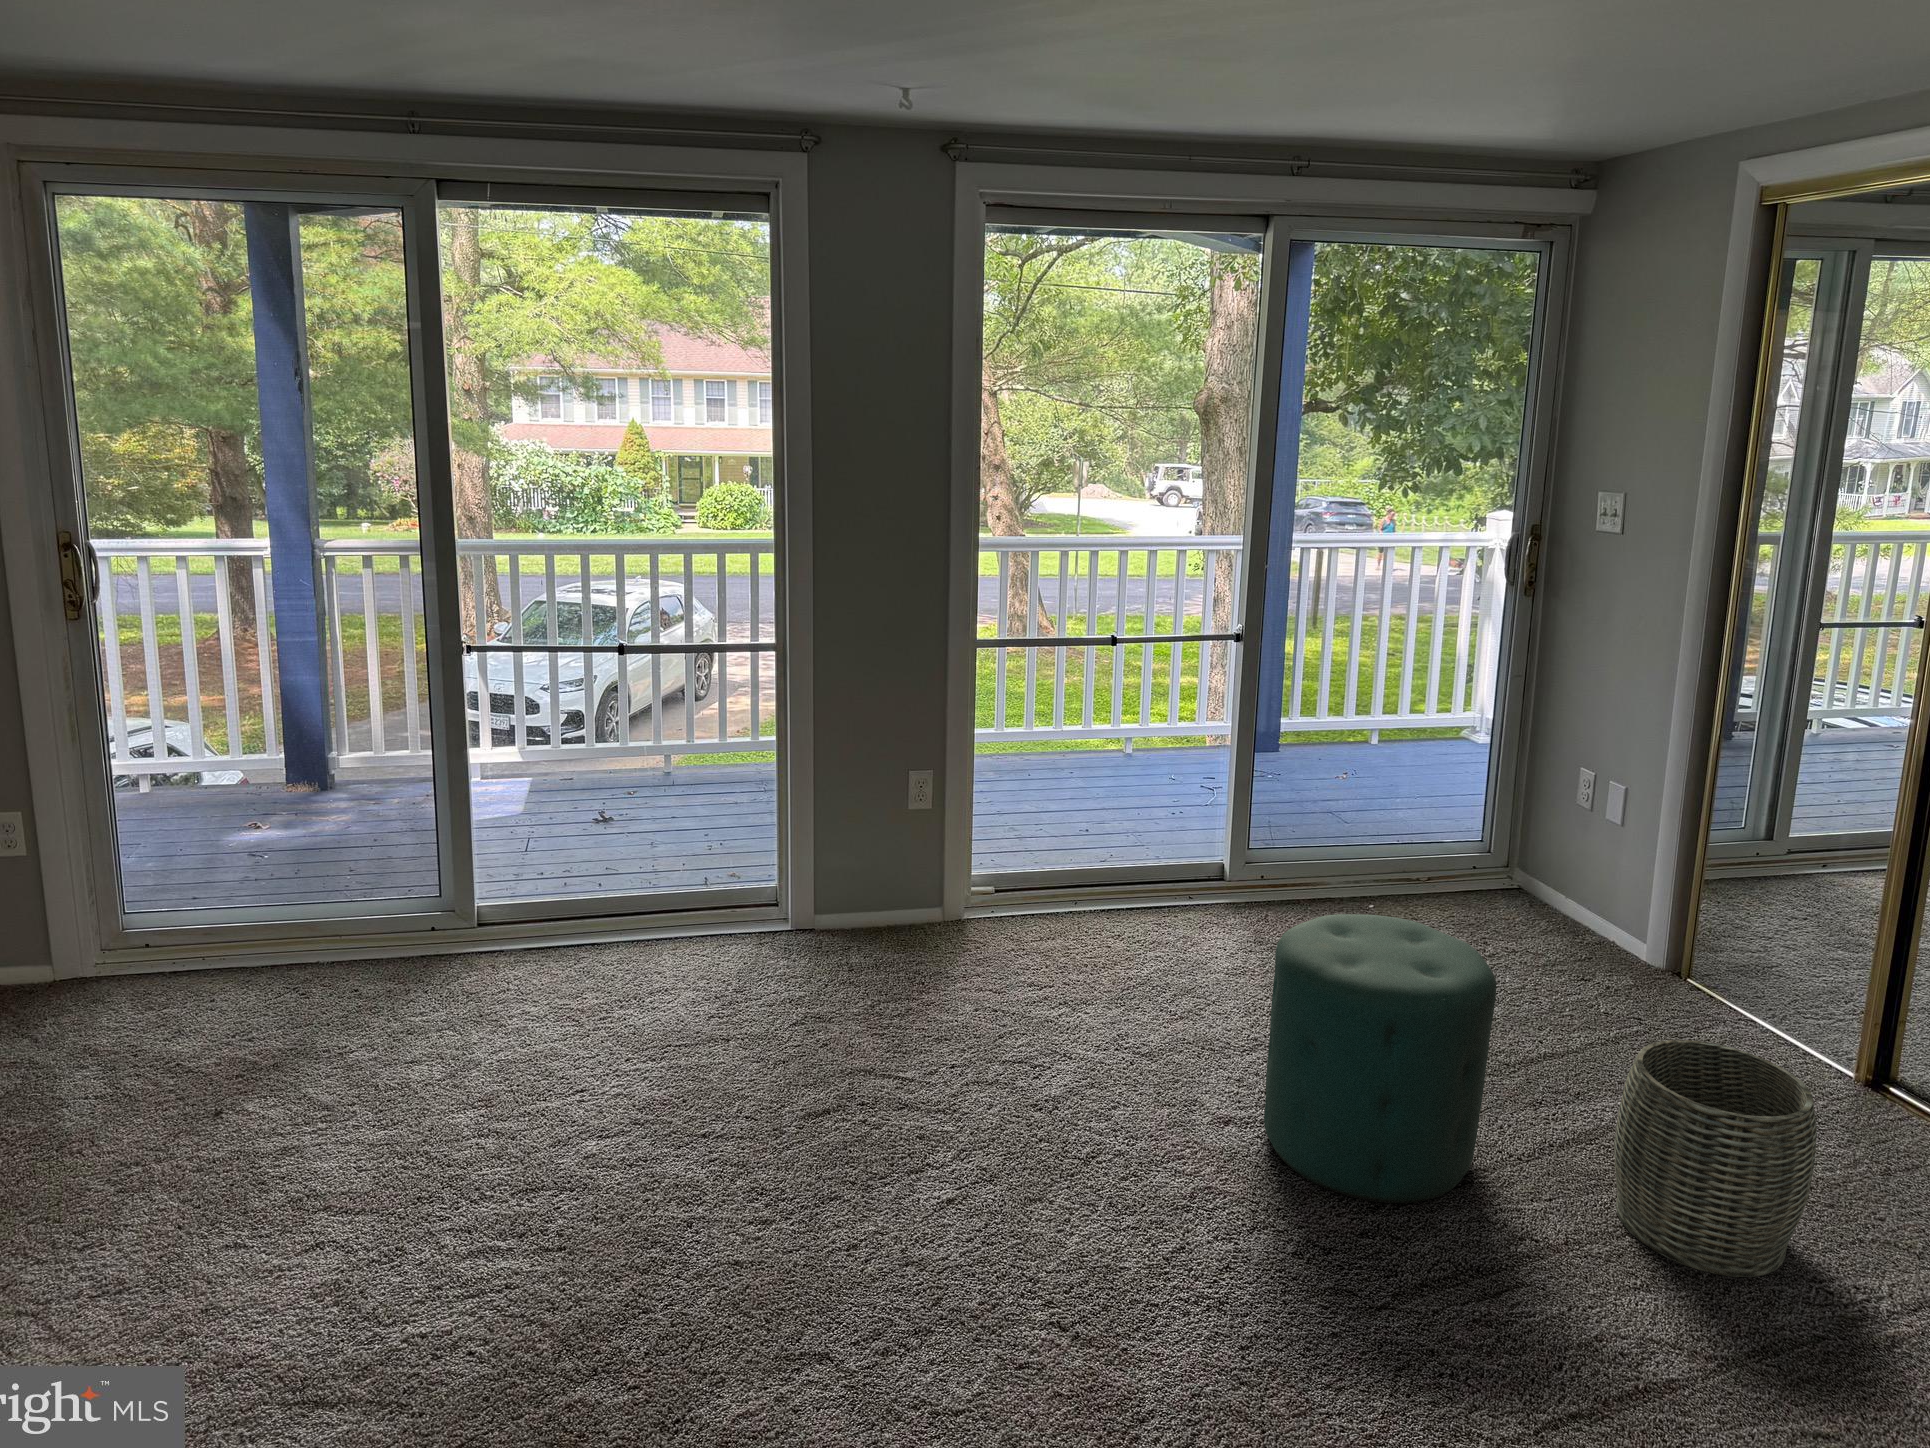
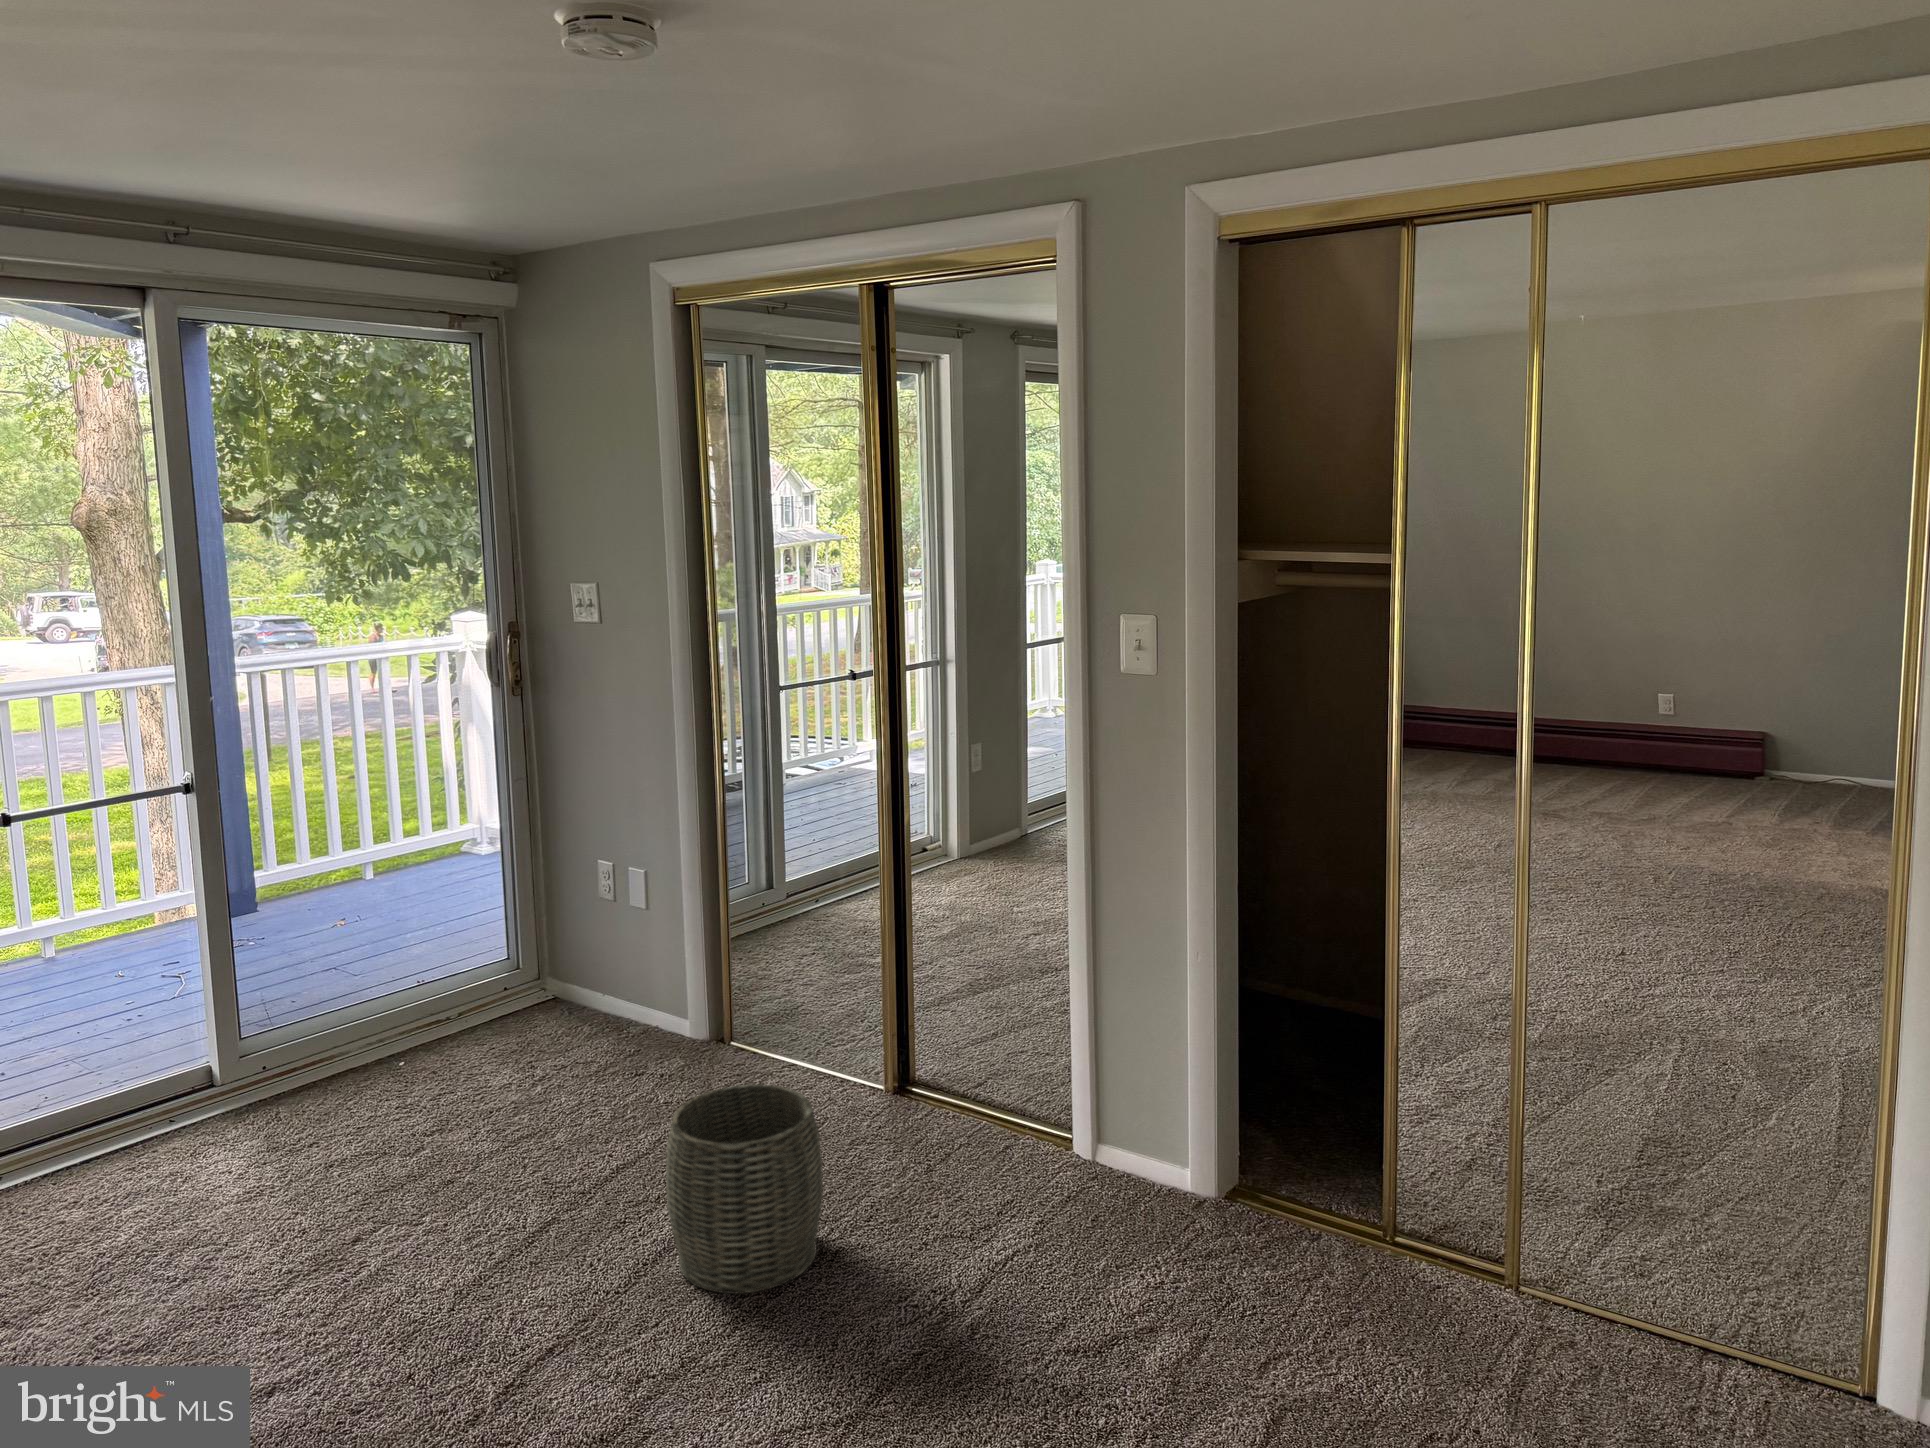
ottoman: present [1264,914,1496,1203] -> none [295,1060,545,1376]

